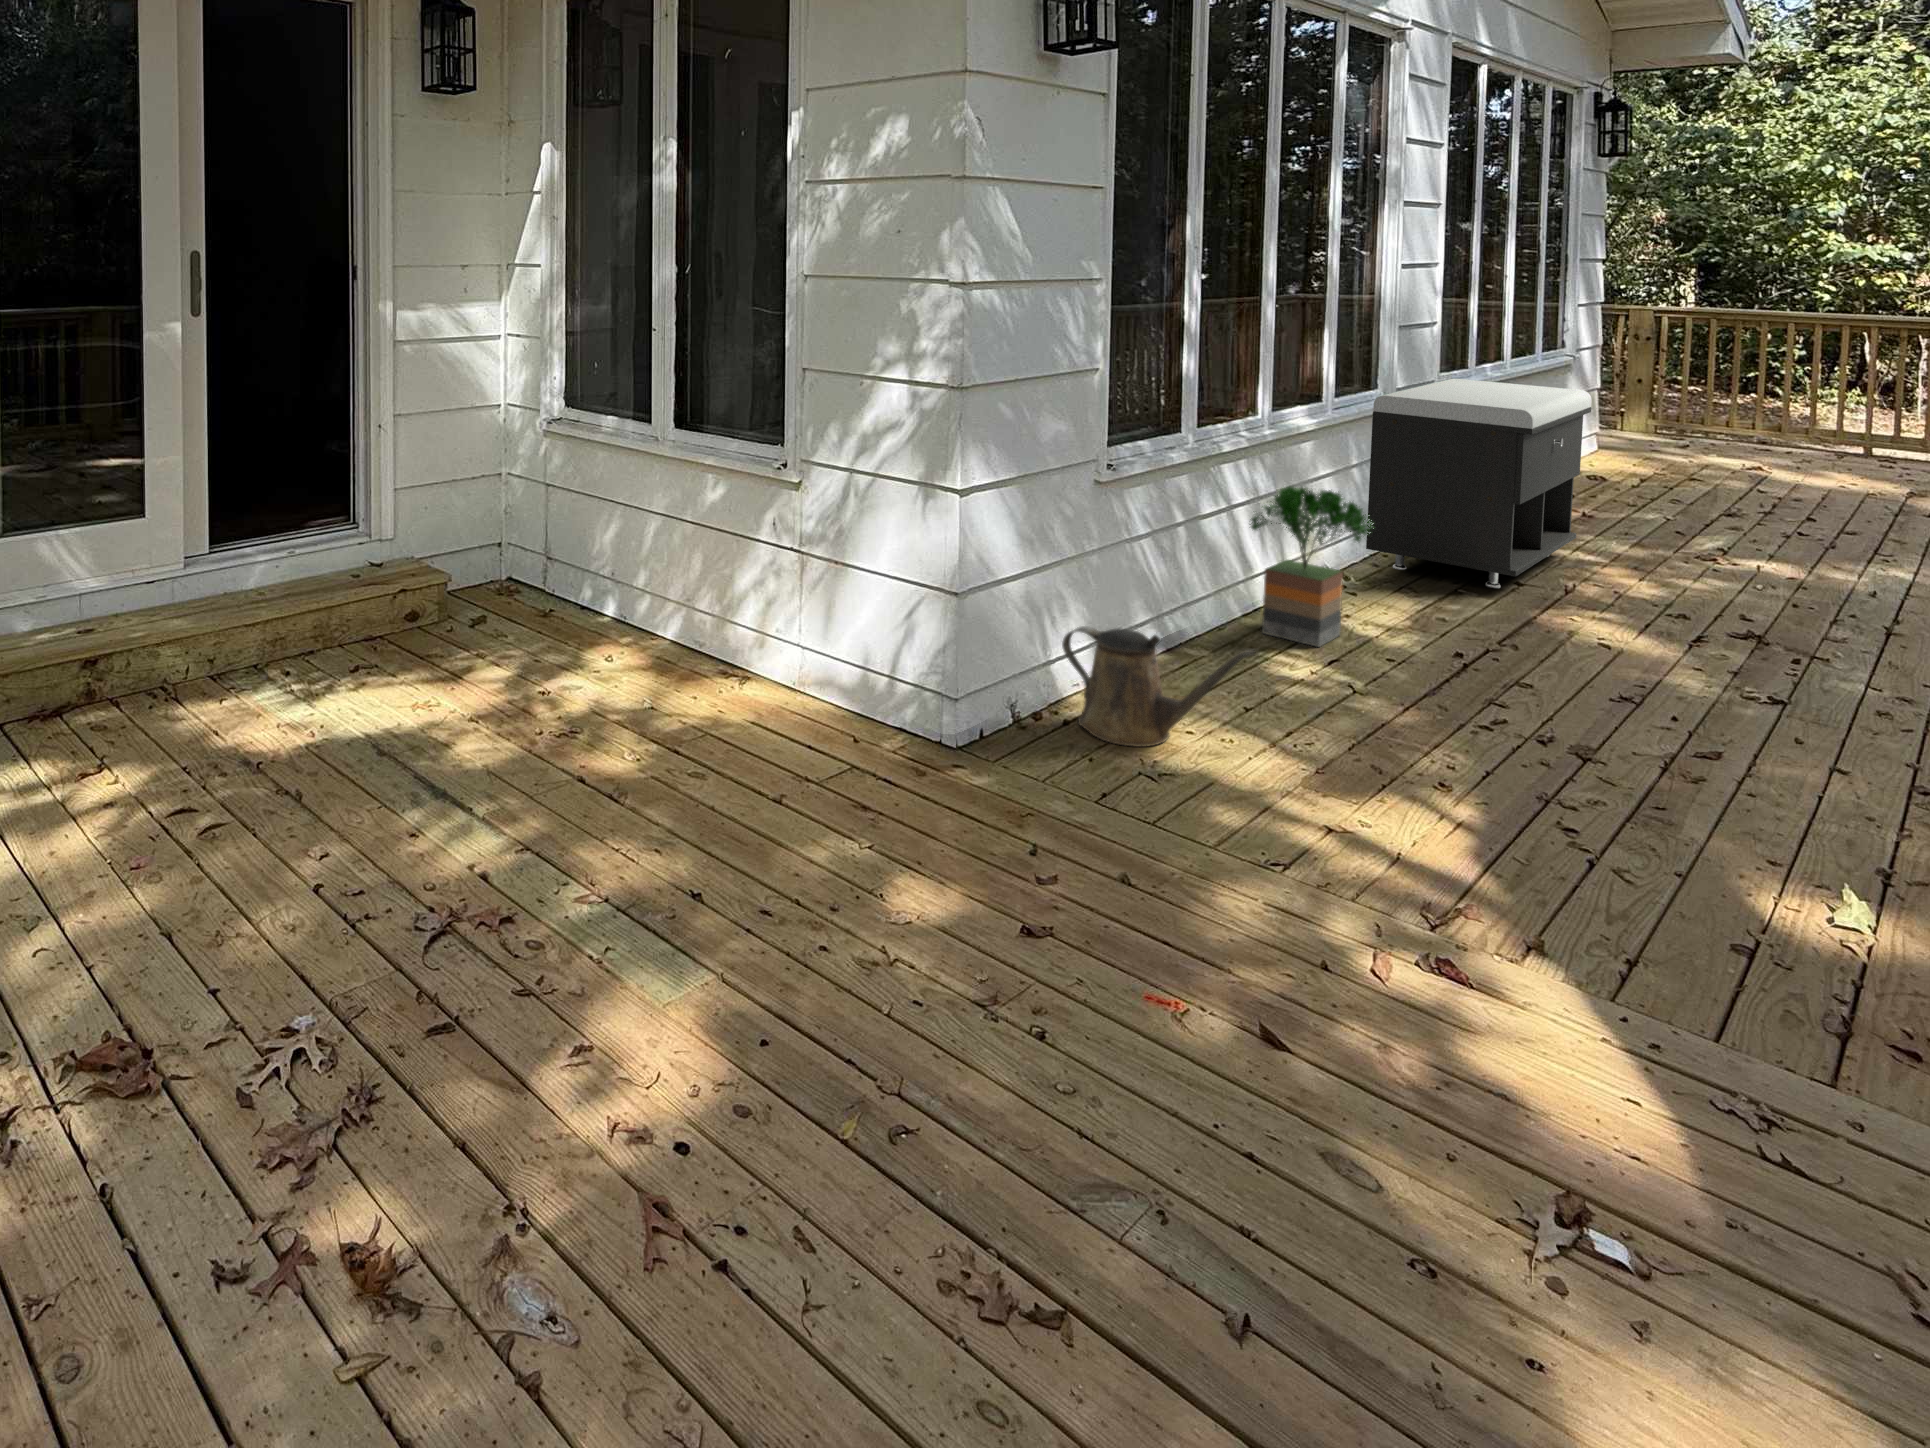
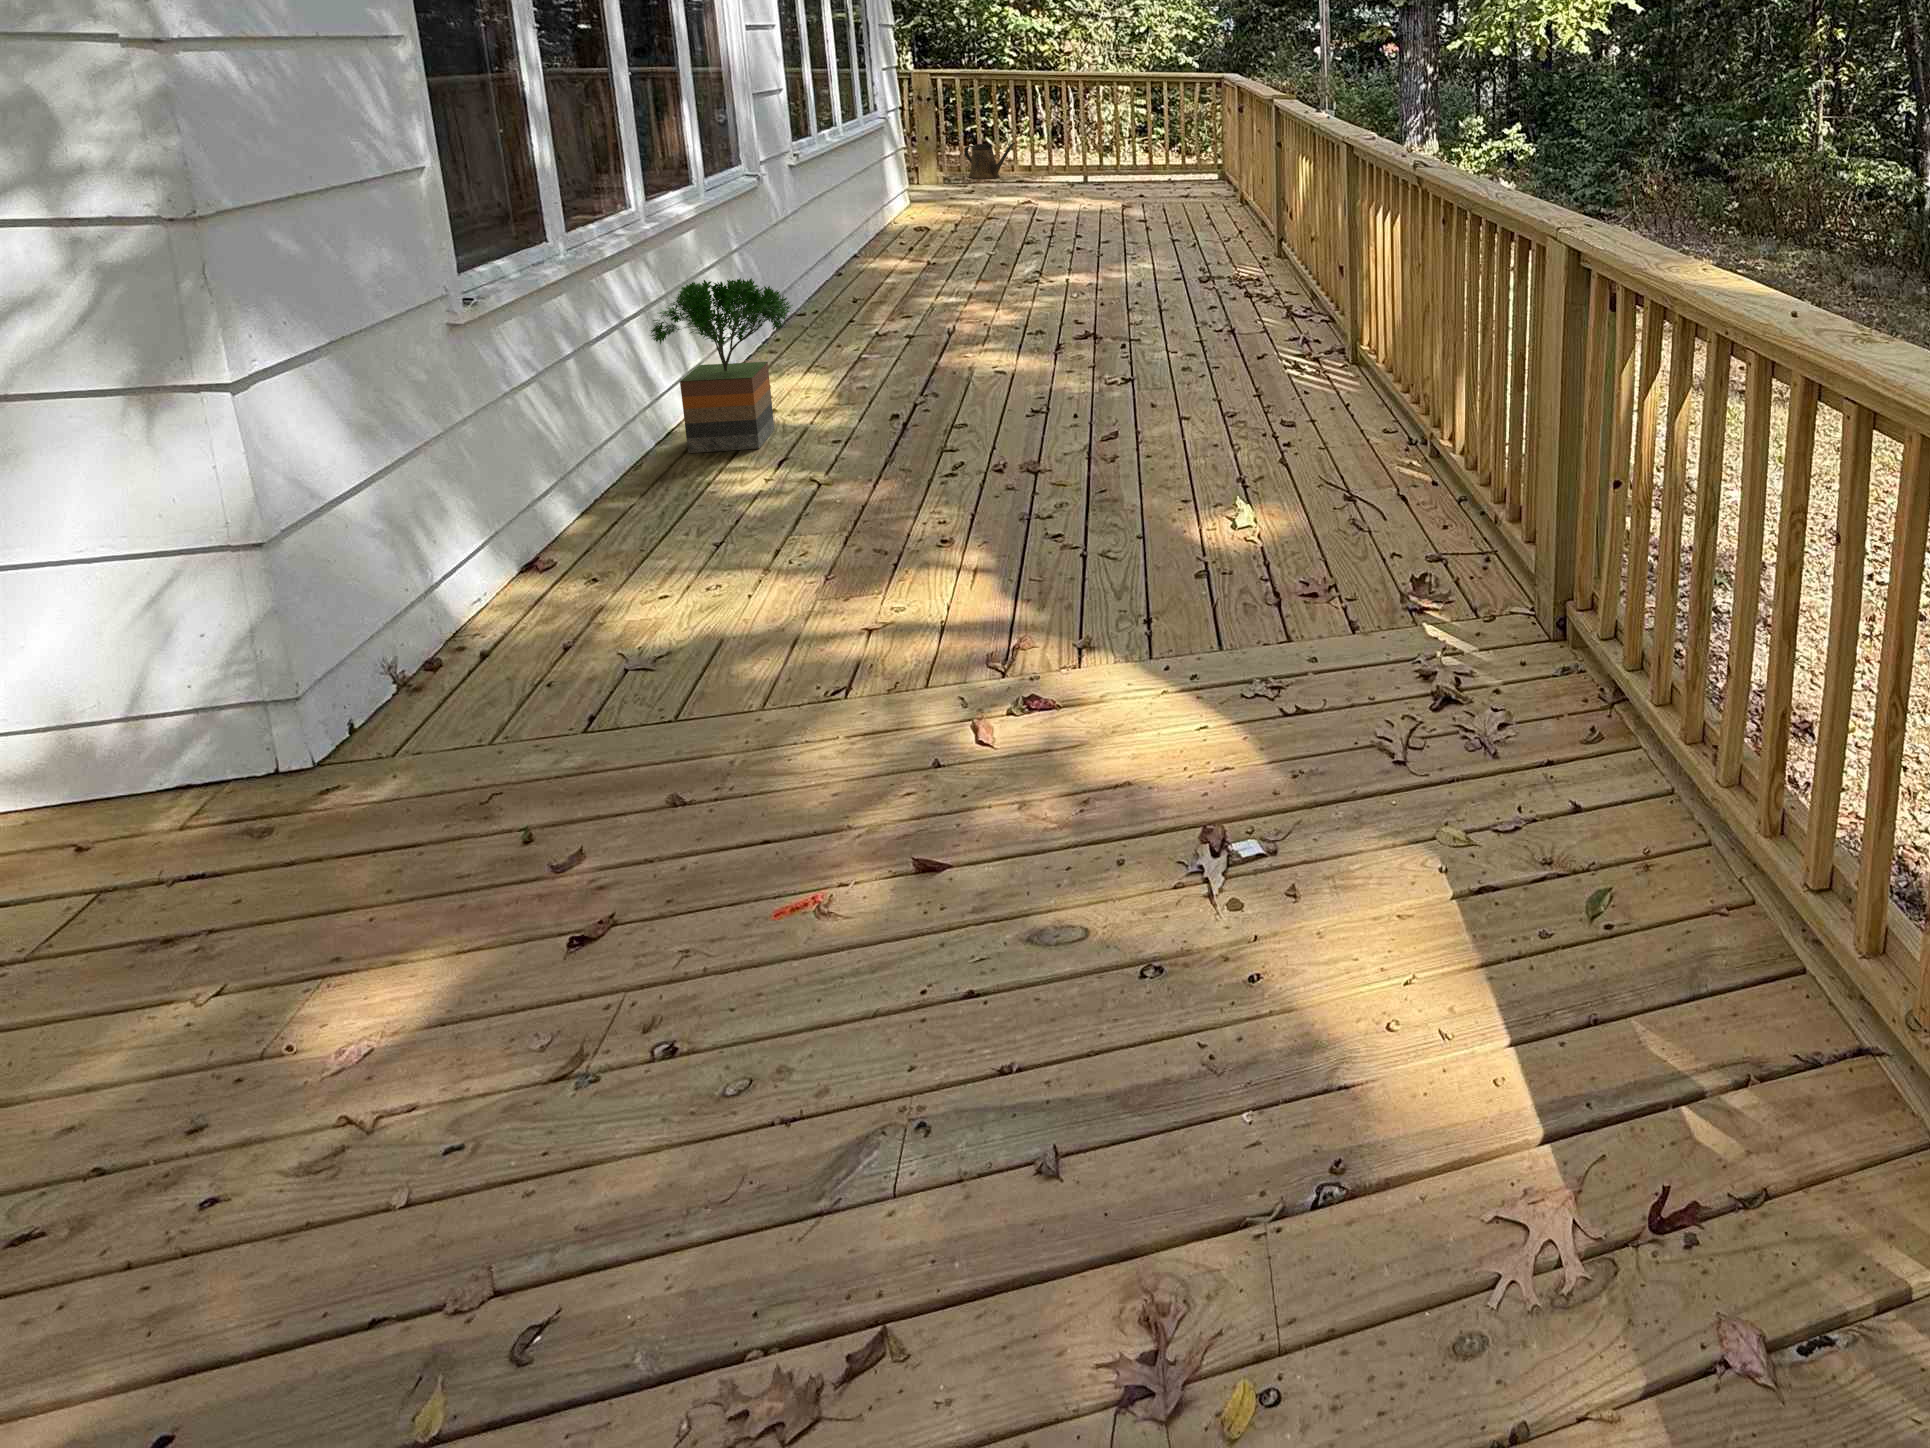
storage bench: present [1366,379,1592,588] -> none [746,147,940,348]
watering can: present [1062,626,1256,747] -> present [964,143,1015,179]

